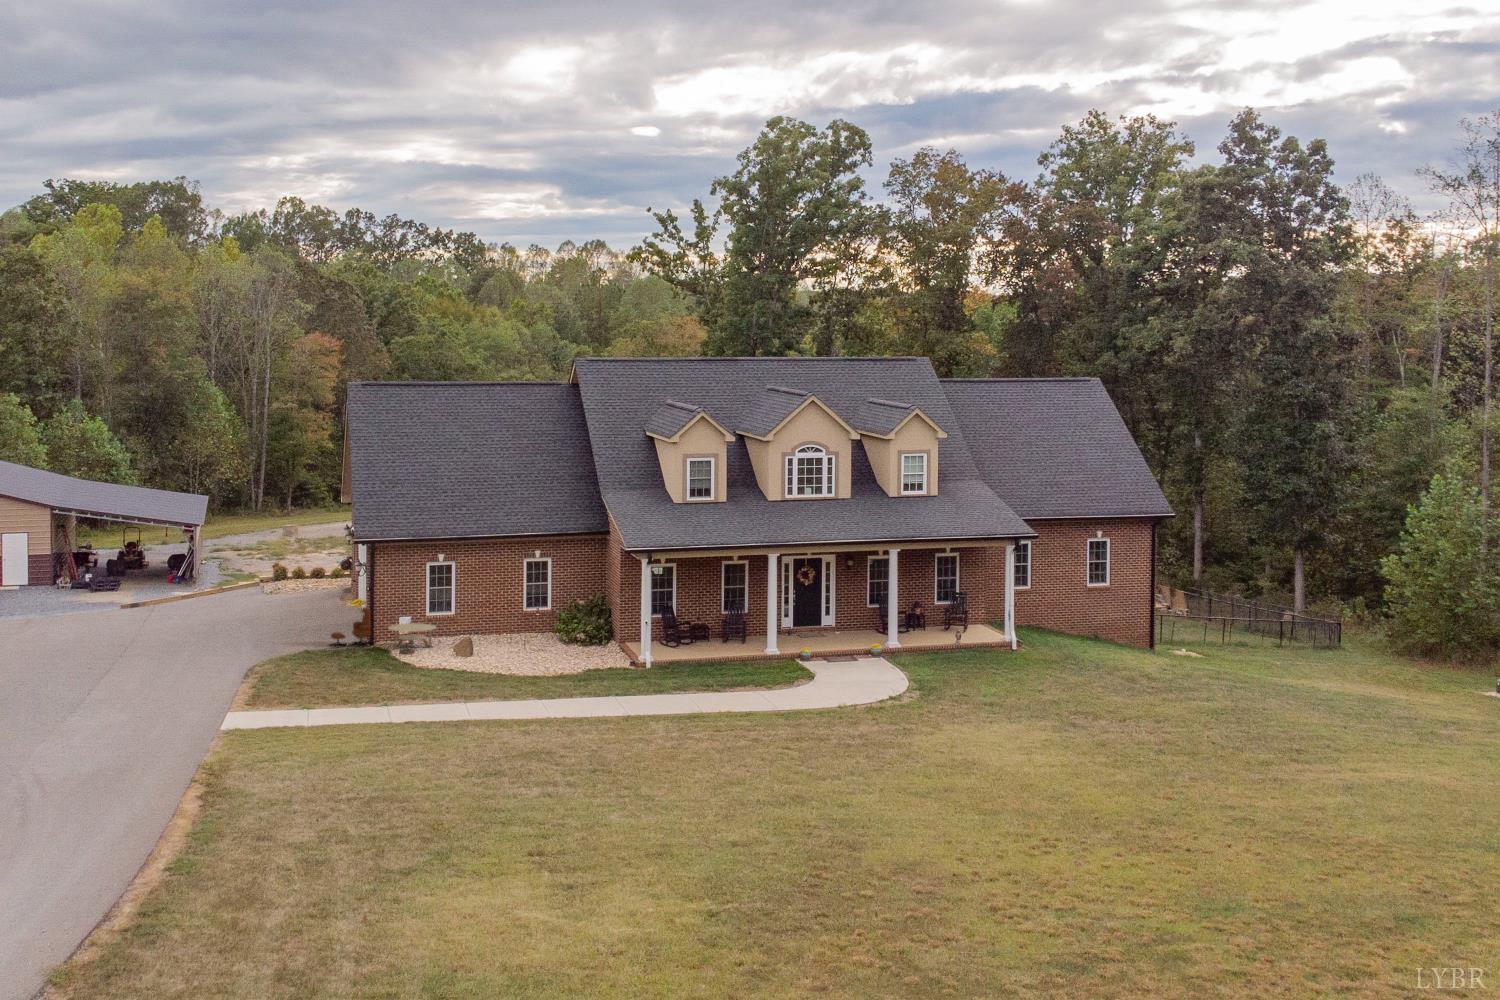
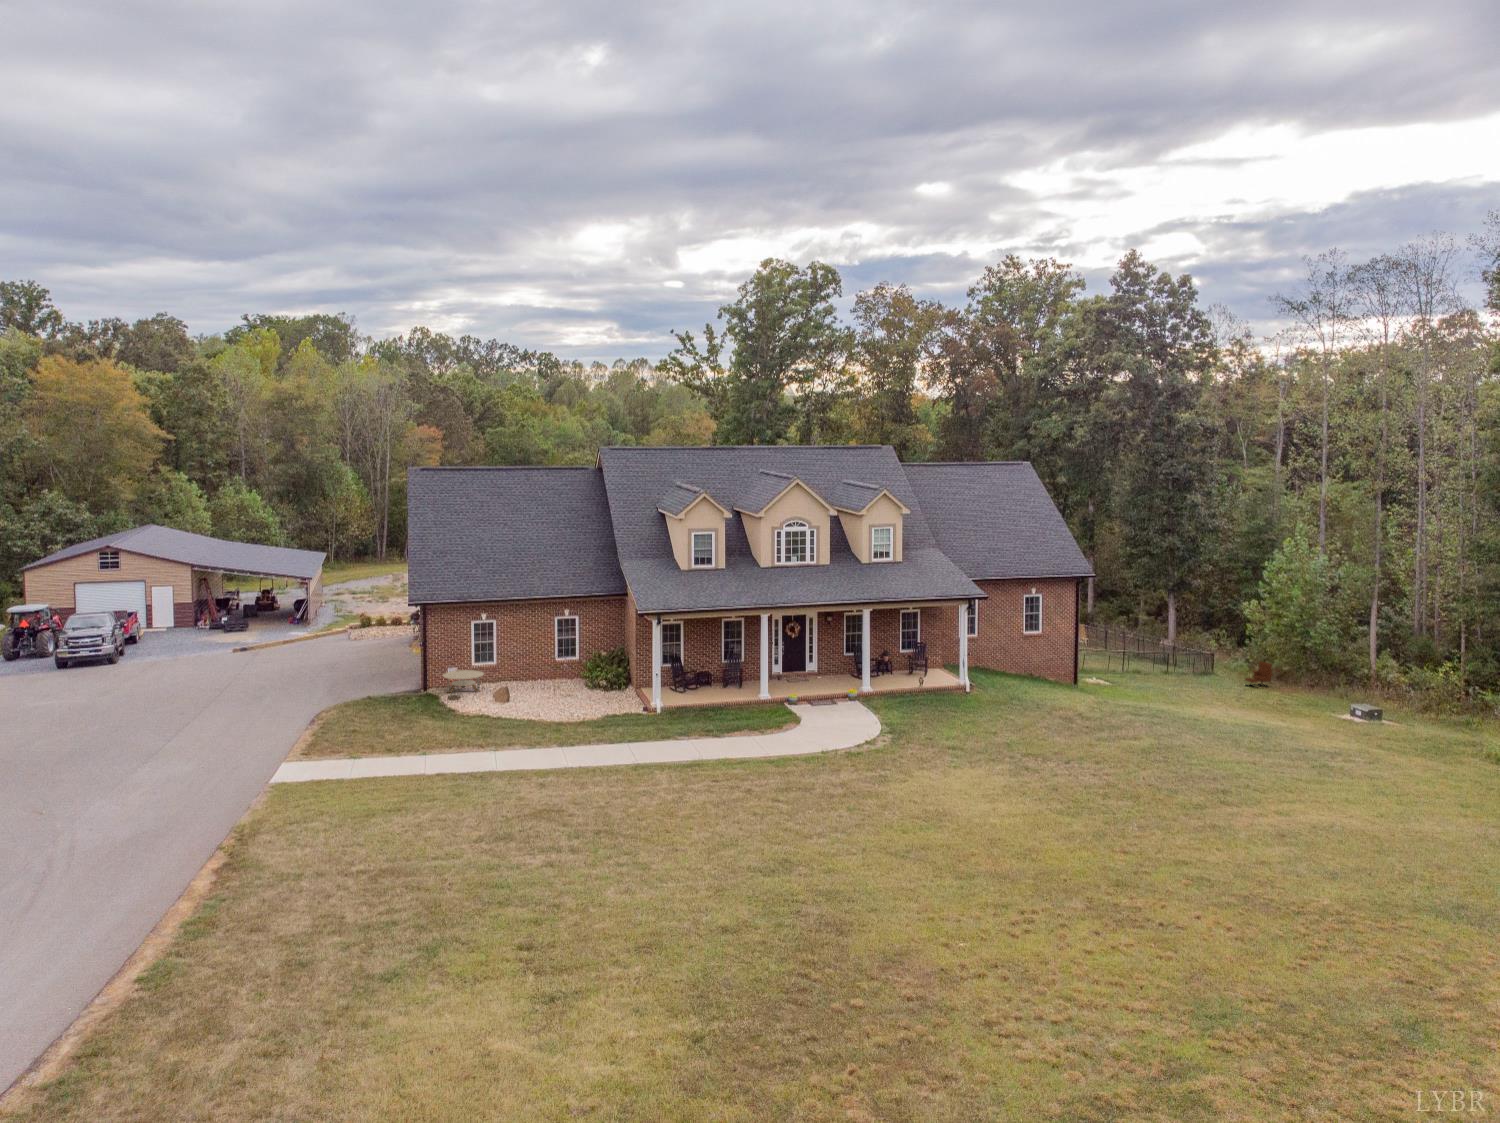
lounge chair: present [331,607,371,646] -> present [1245,662,1273,686]

